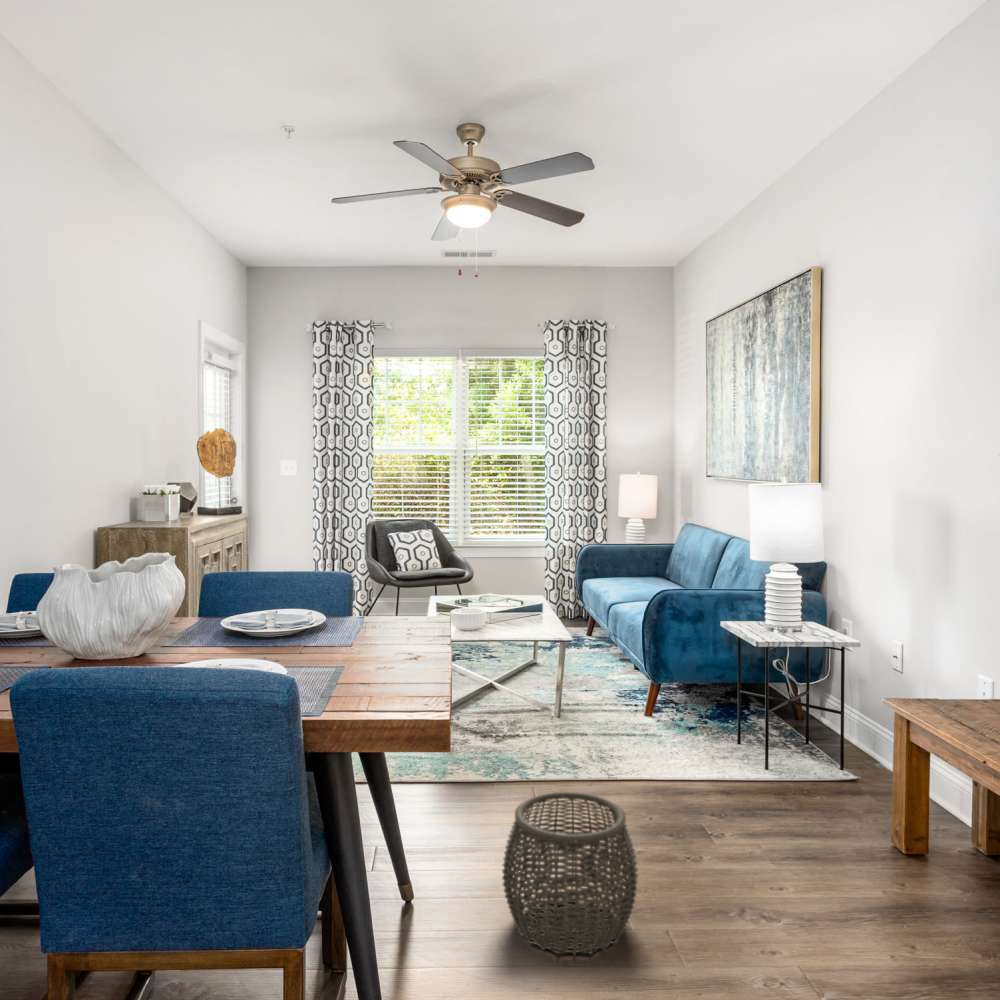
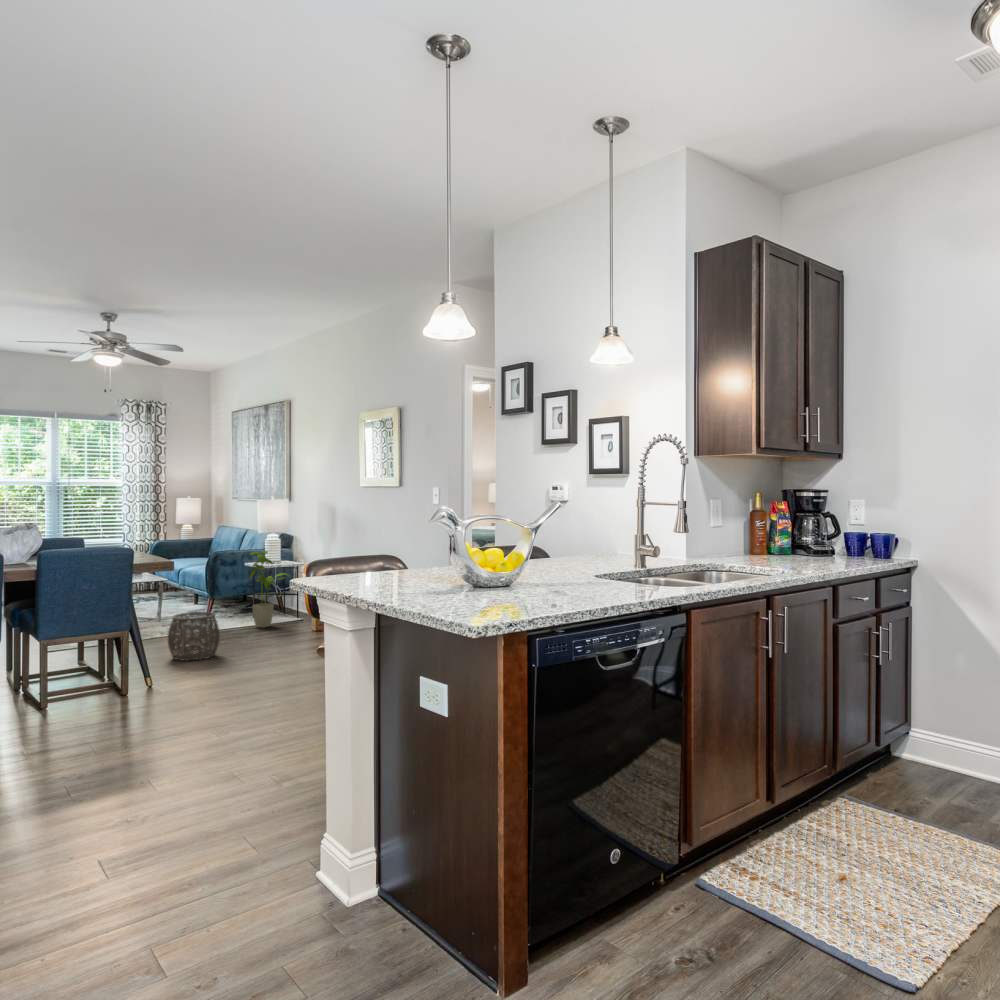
house plant: none [727,610,830,794] -> present [250,551,287,628]

